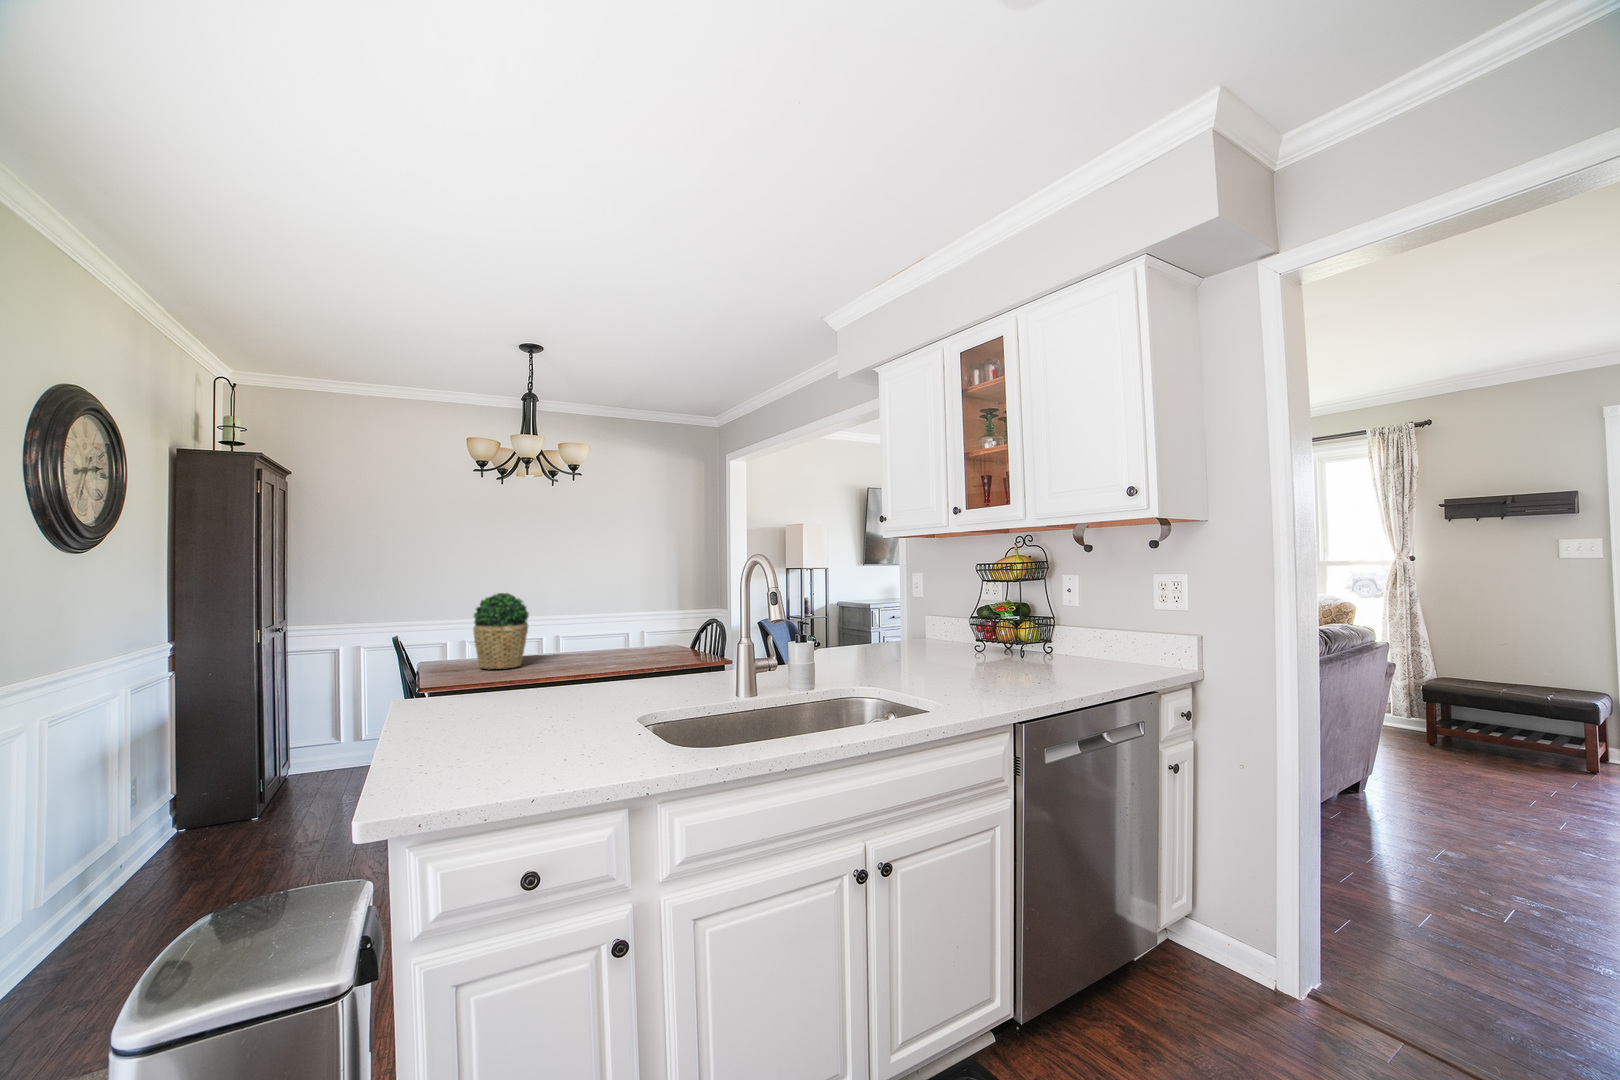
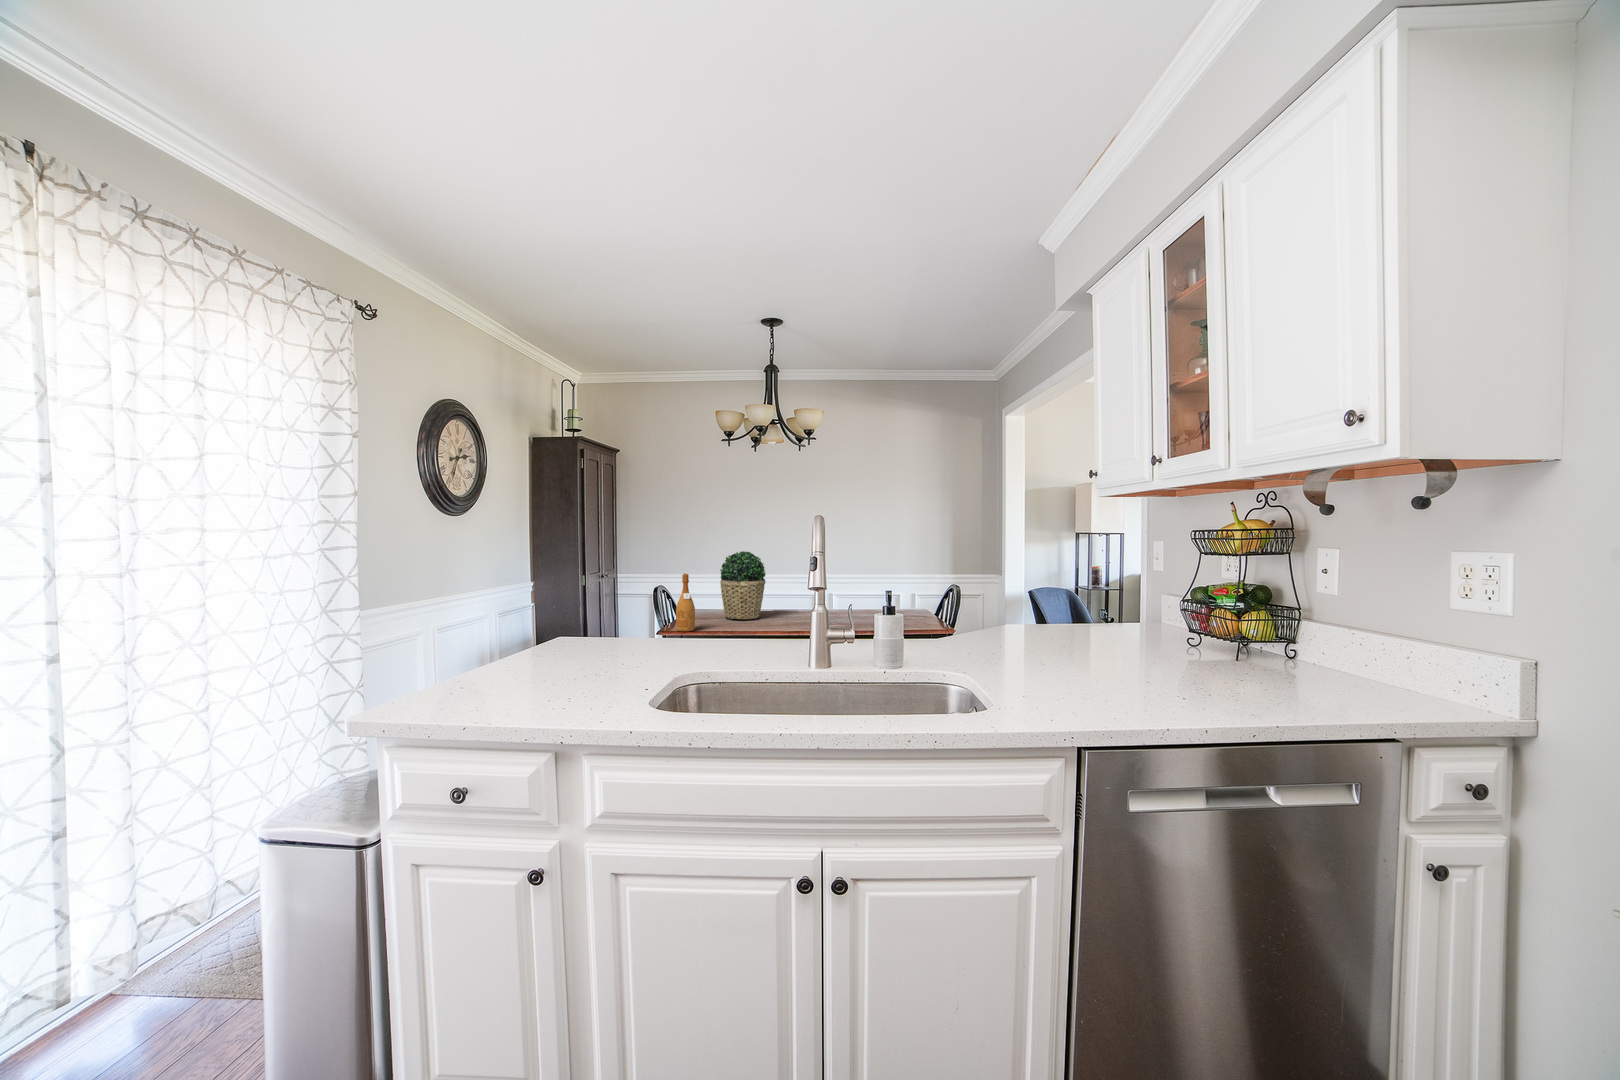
wine bottle: none [437,620,461,688] -> present [676,574,695,631]

